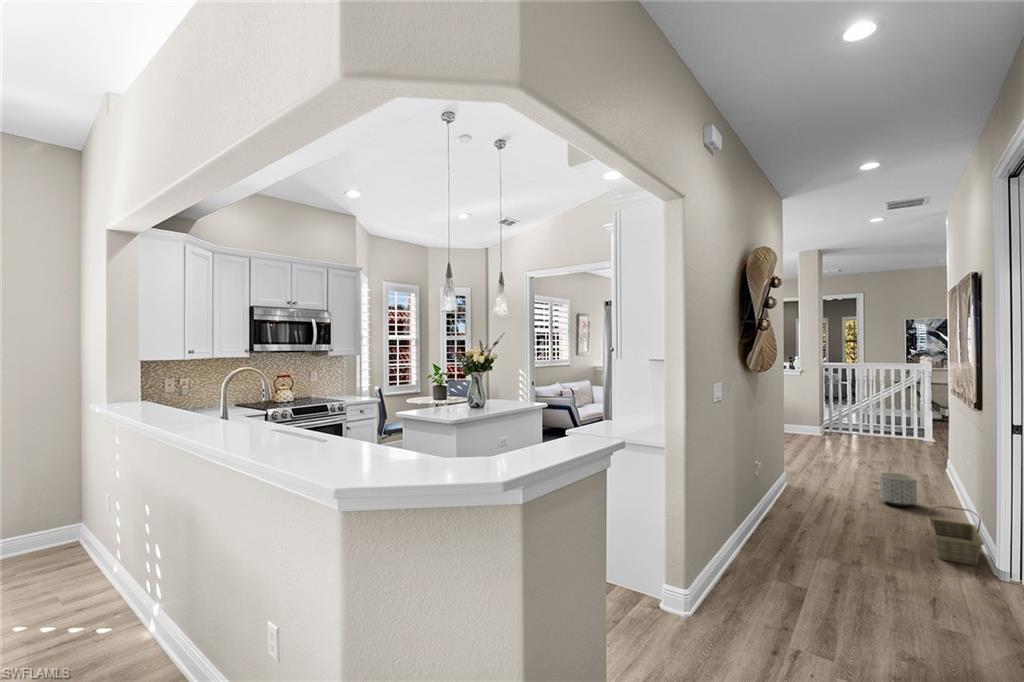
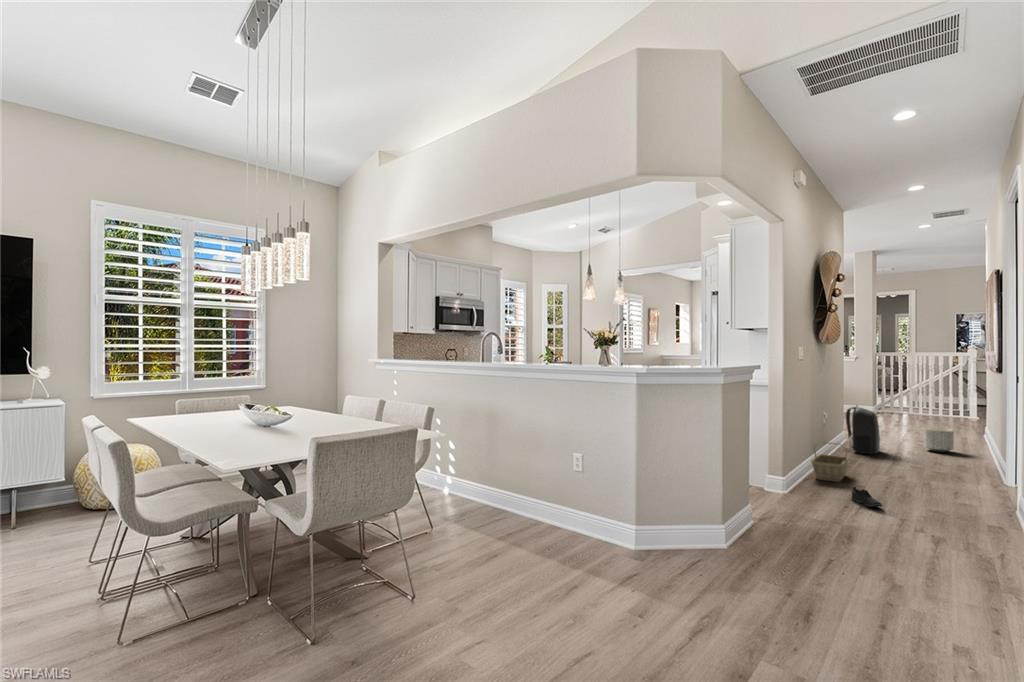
backpack: none [777,446,826,513] -> present [846,406,880,454]
basket: present [929,506,984,566] -> present [811,442,849,482]
shoe: none [782,611,829,658] -> present [851,487,883,507]

